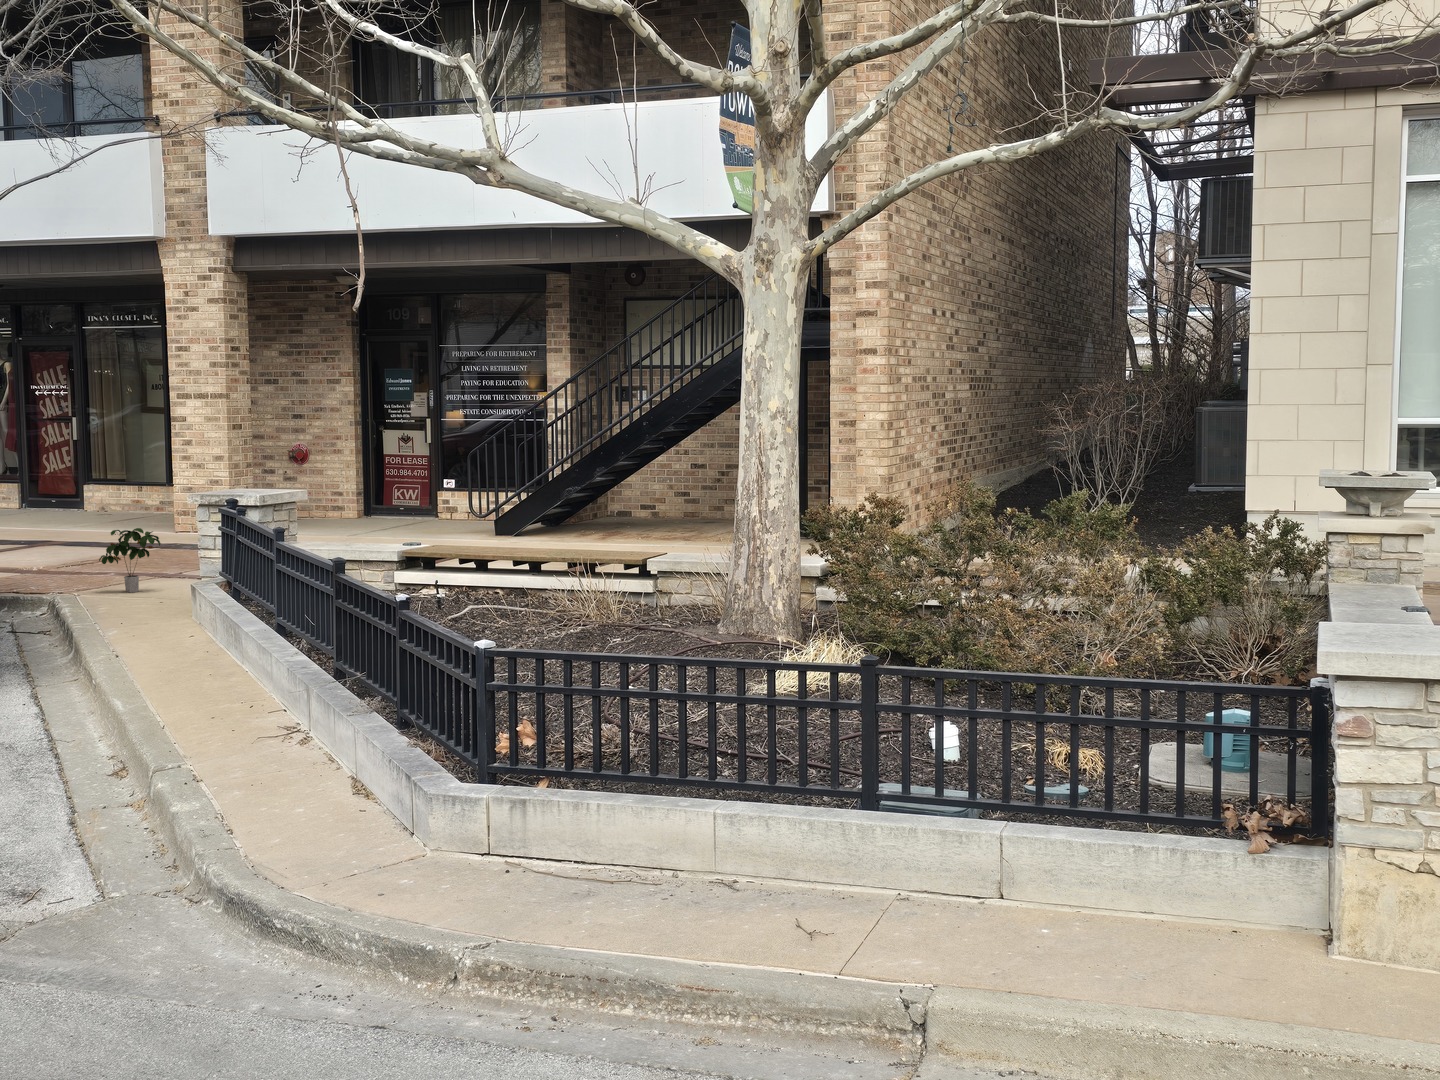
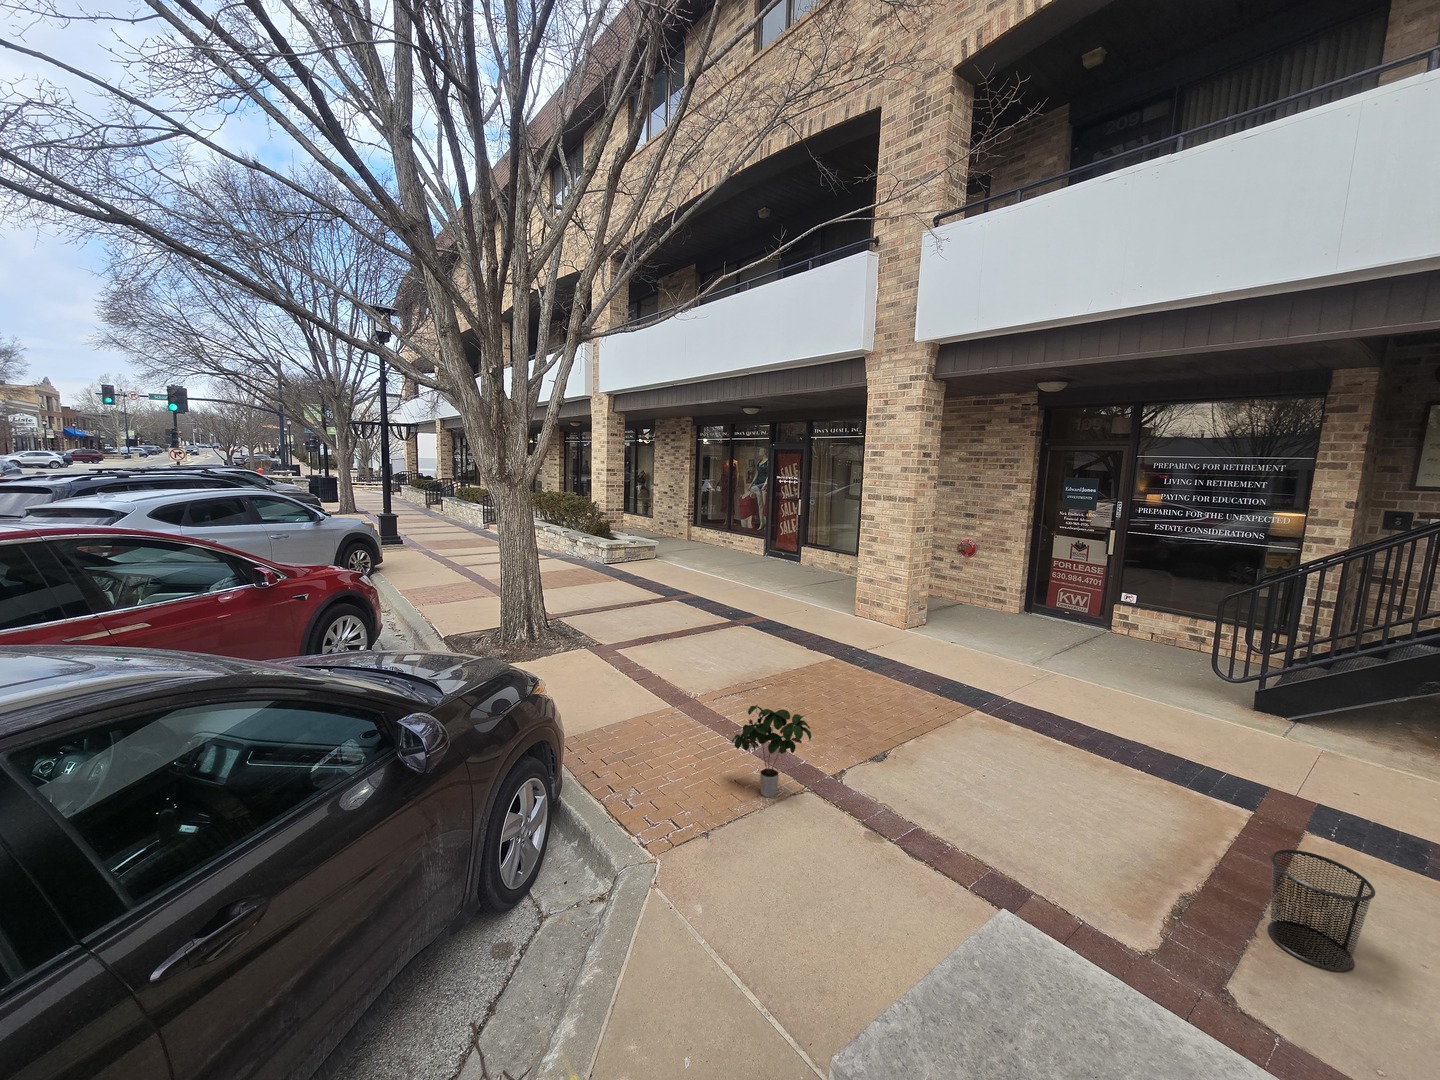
waste bin: none [415,543,453,588] -> present [1267,849,1375,970]

